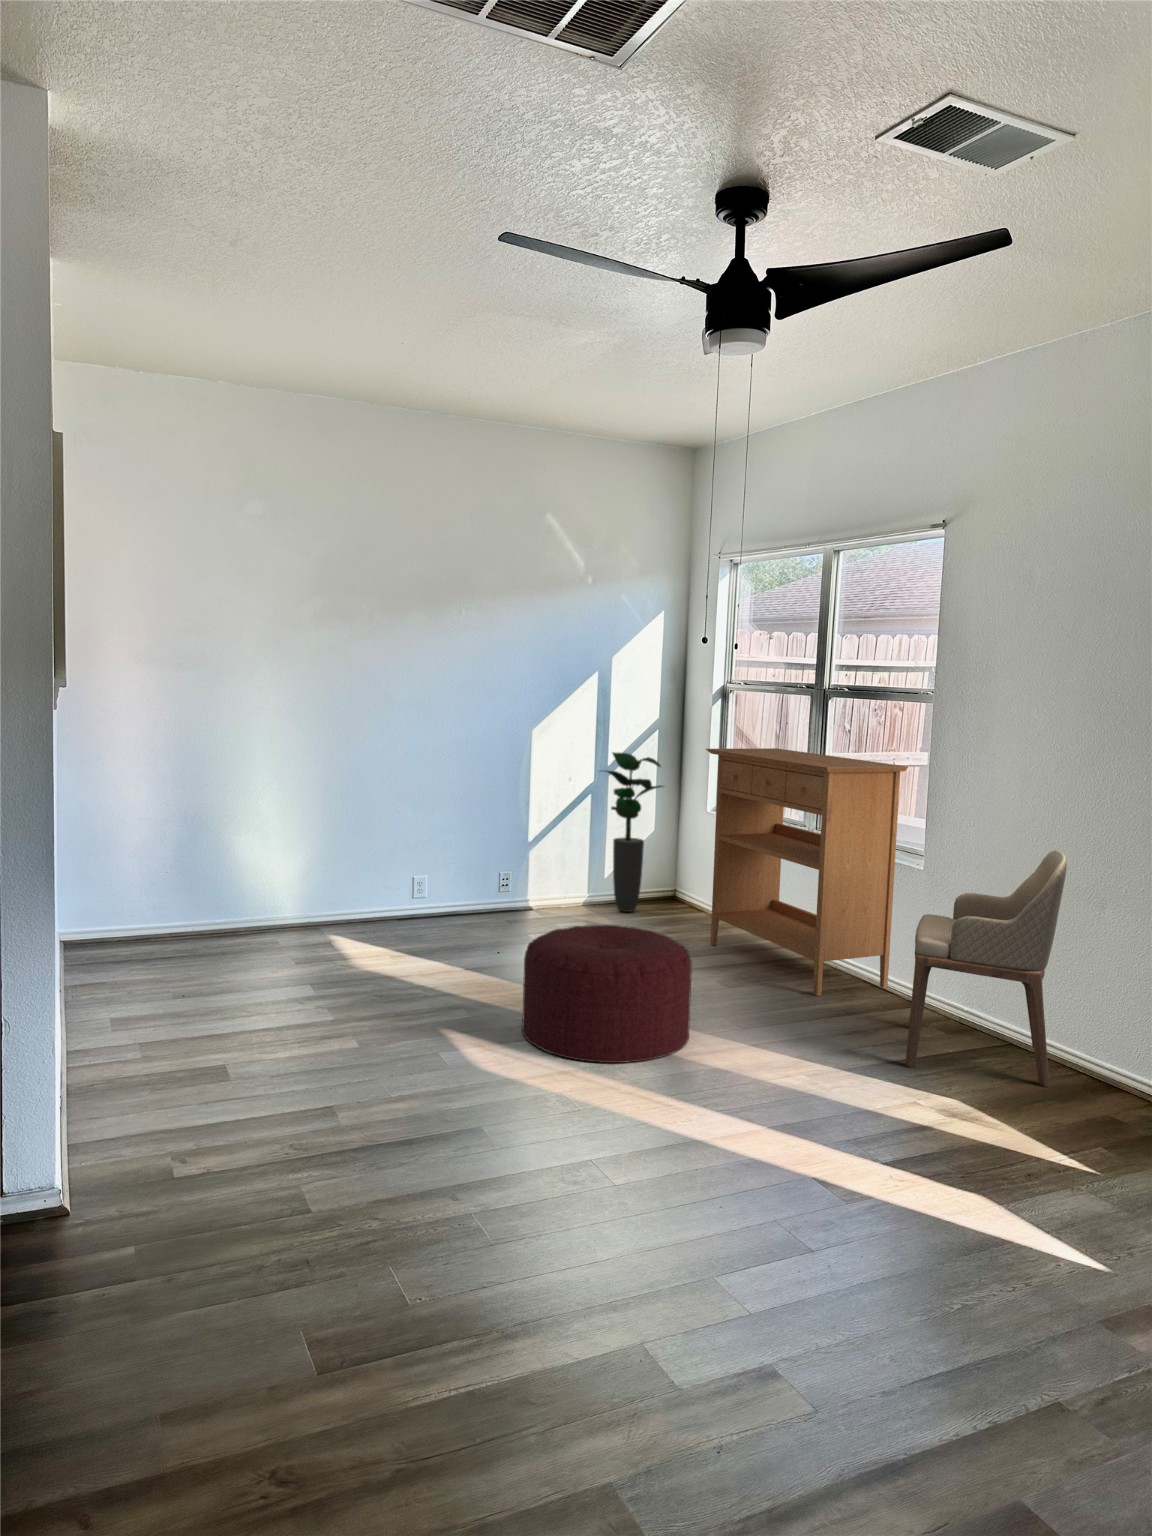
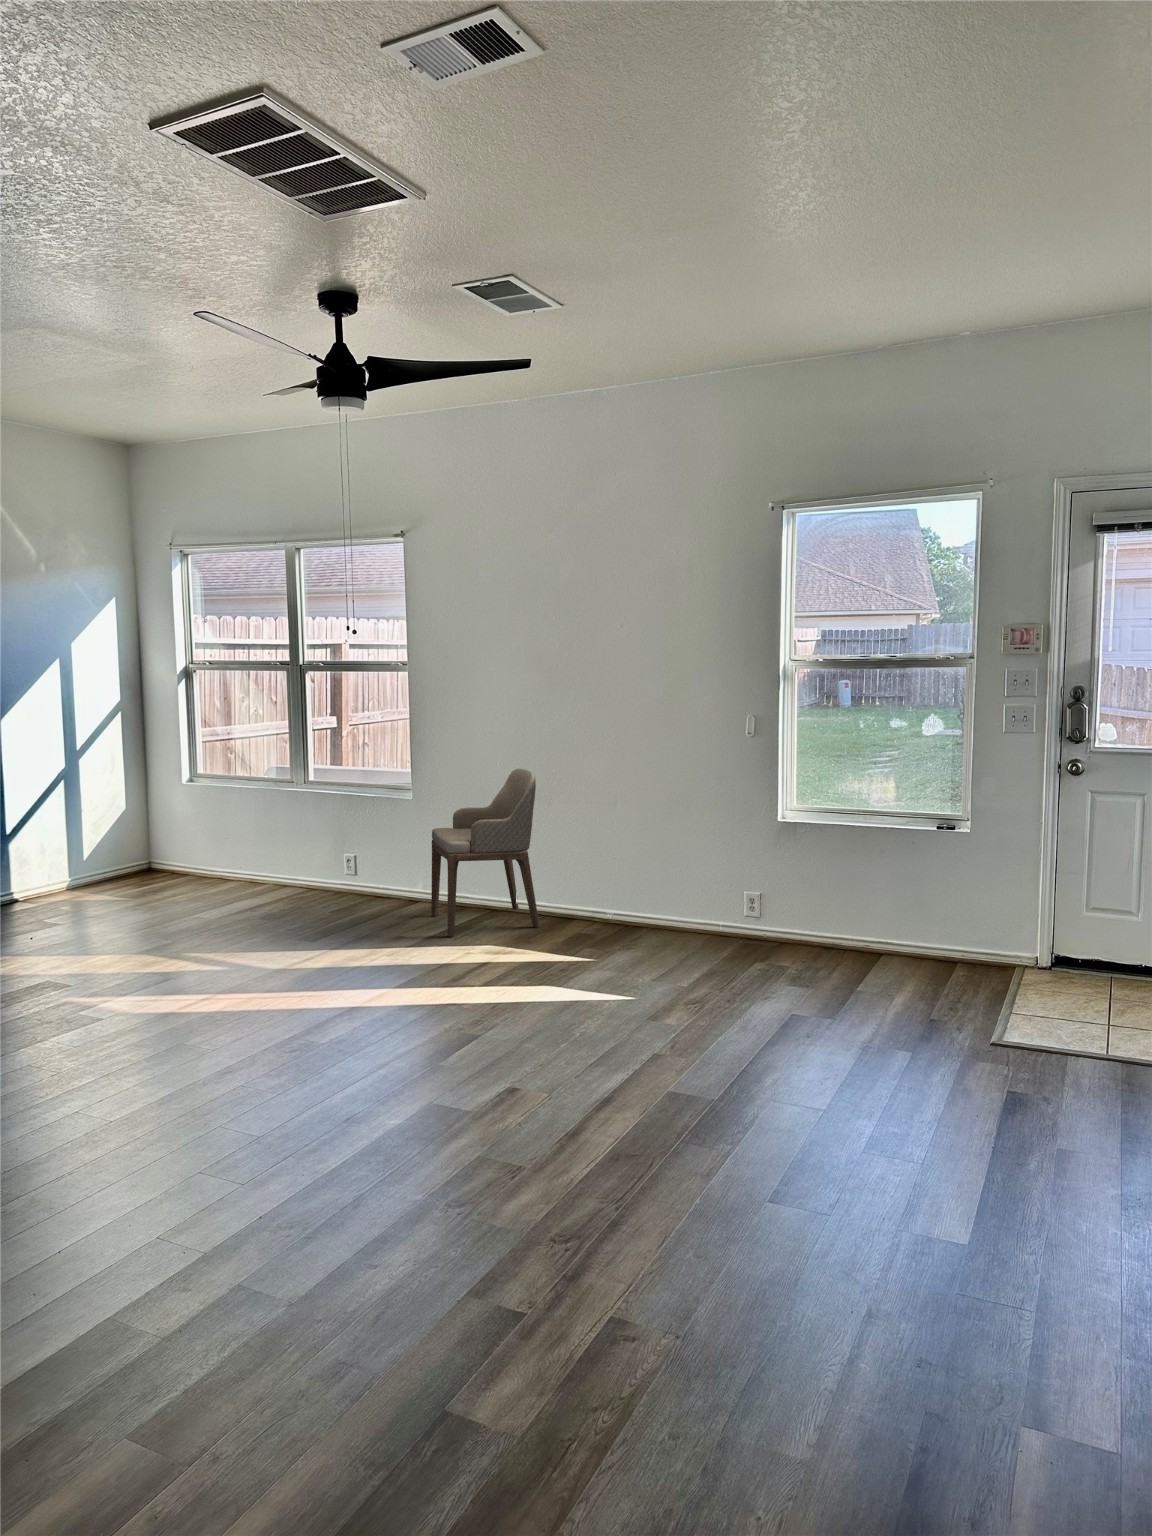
console table: present [706,748,908,996] -> none [204,718,393,912]
potted plant: present [607,752,662,912] -> none [77,736,147,887]
ottoman: present [522,925,692,1063] -> none [127,878,284,993]

